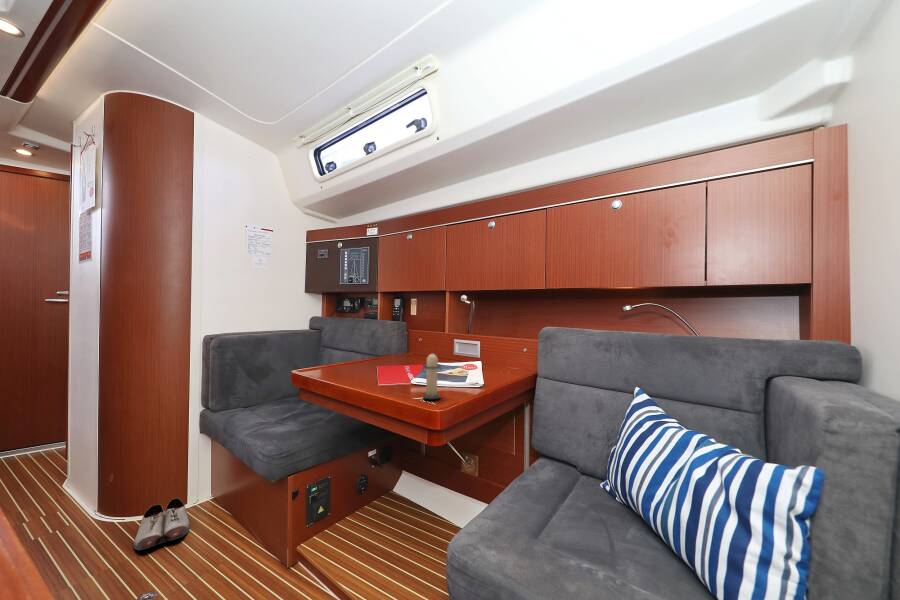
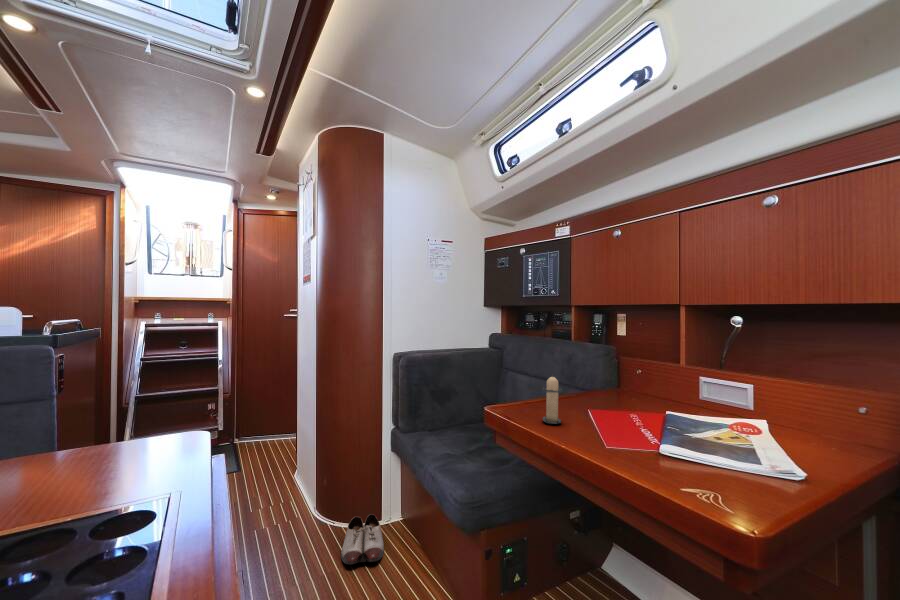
candle: present [423,353,441,399] -> present [543,376,562,424]

